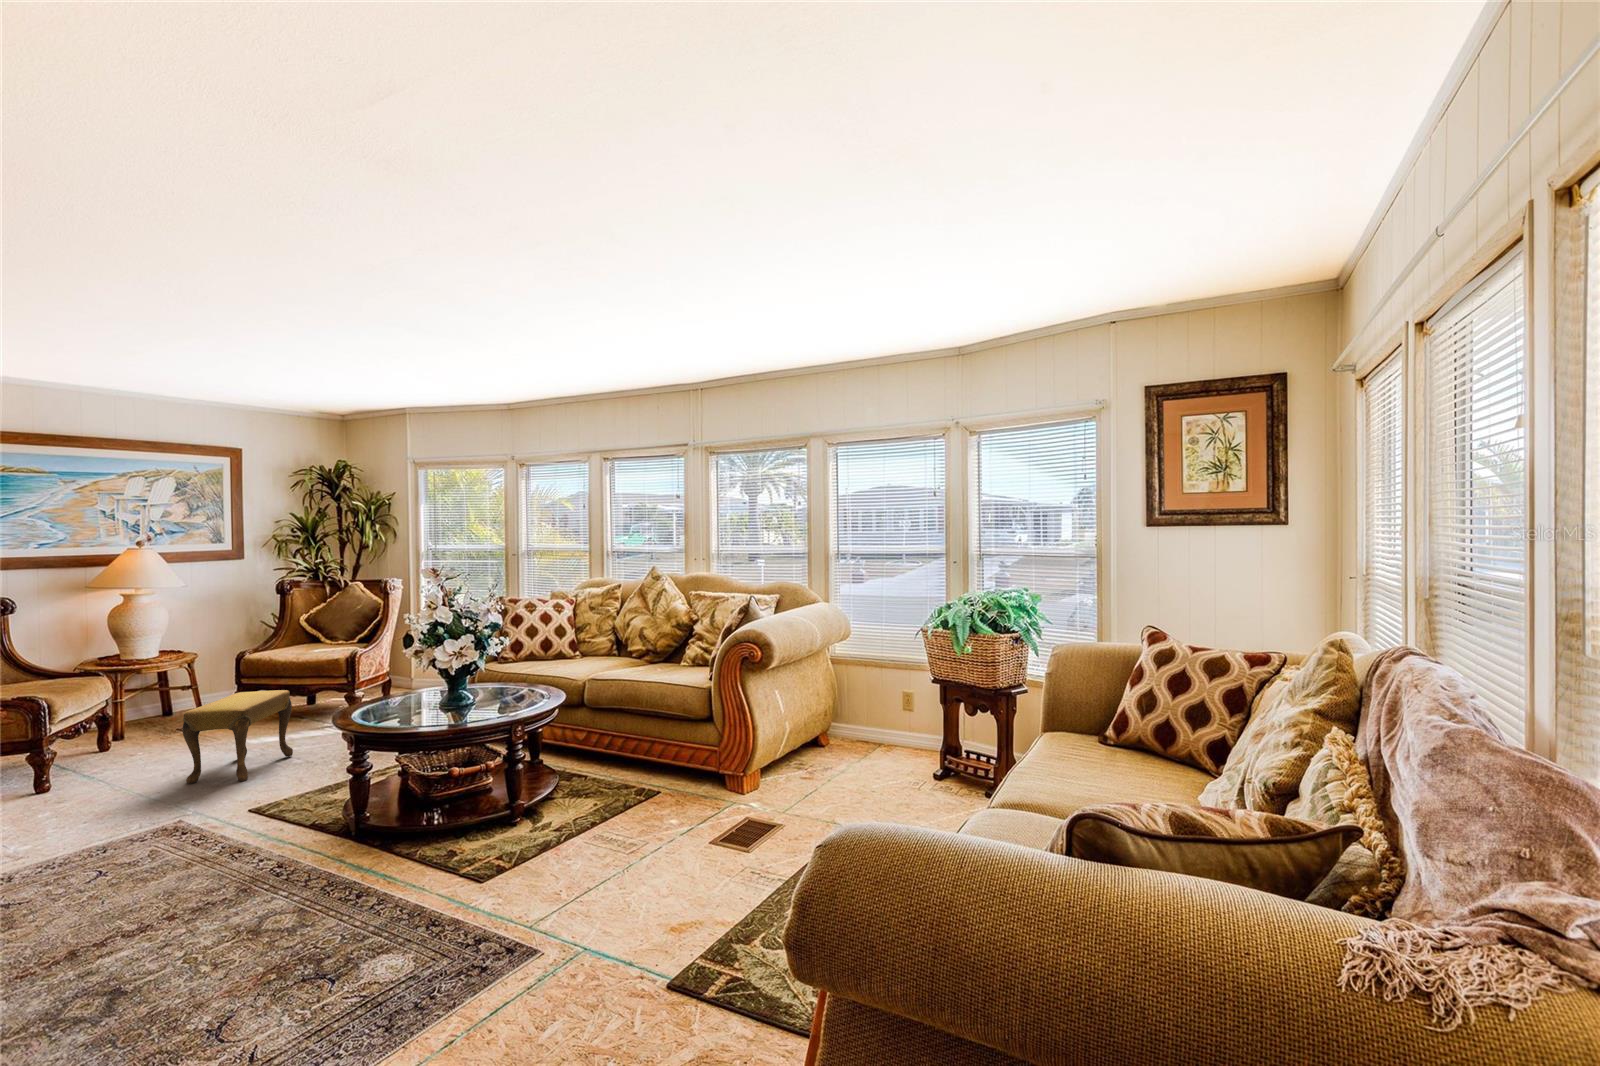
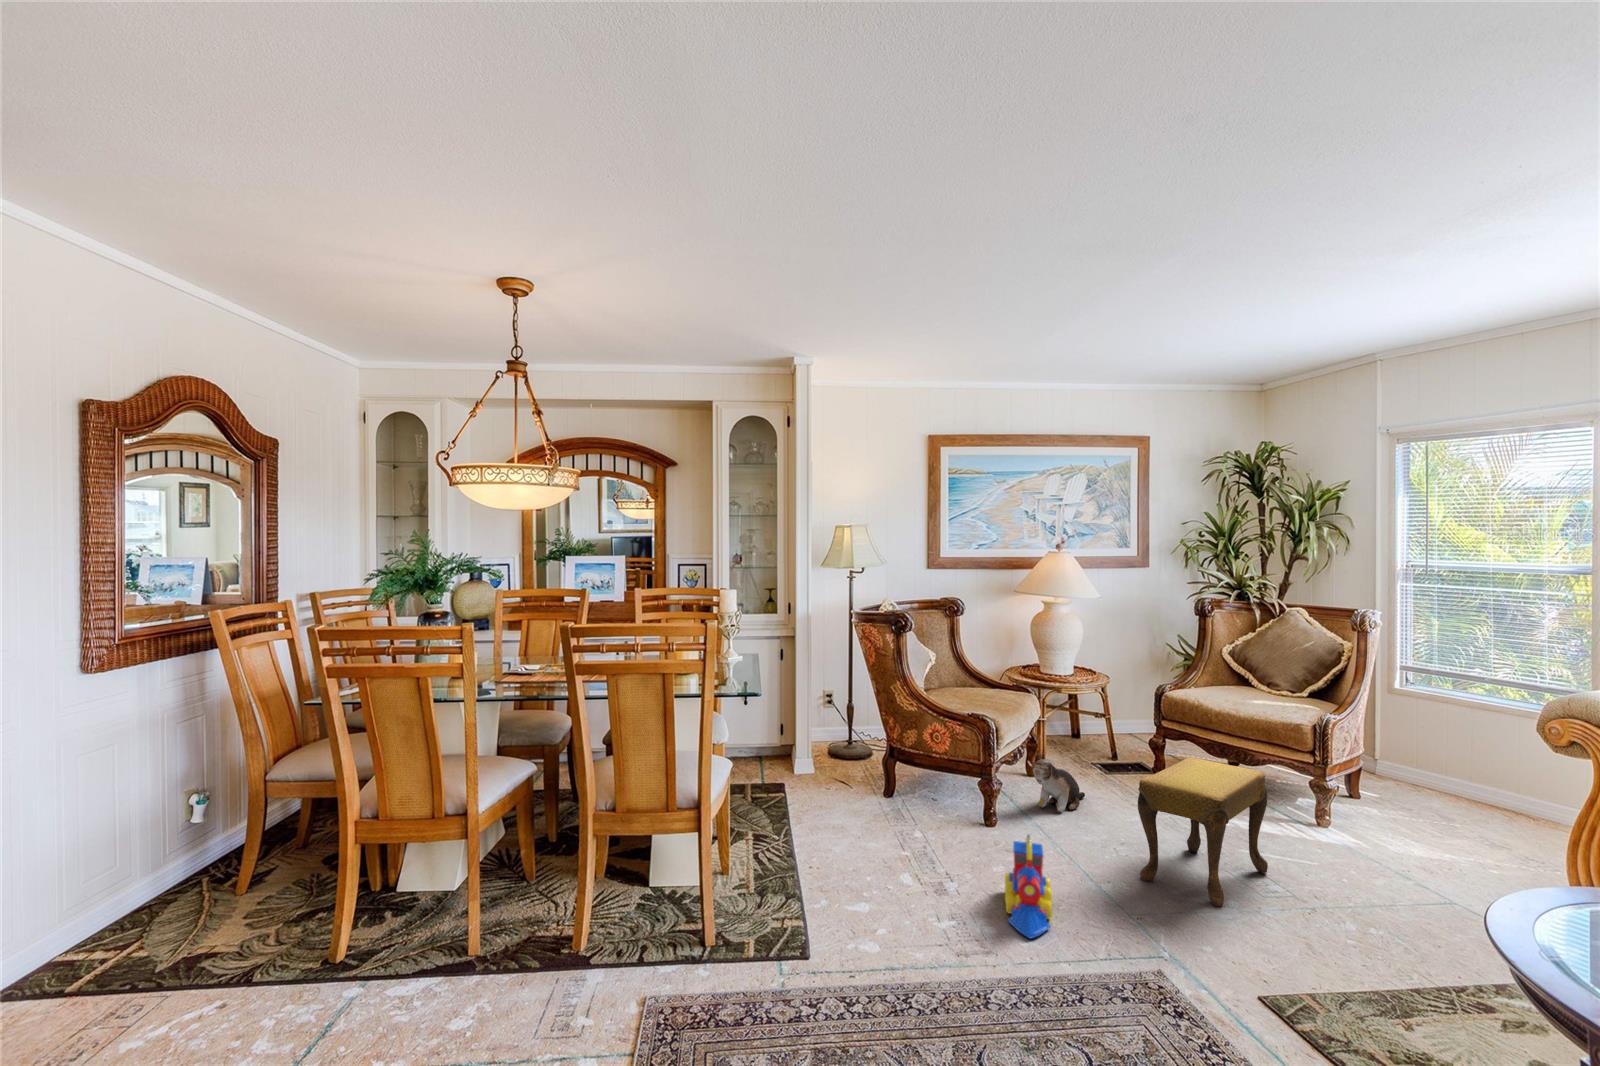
plush toy: none [88,725,157,767] -> present [1028,759,1085,812]
toy train: none [42,769,93,839] -> present [1005,835,1052,938]

